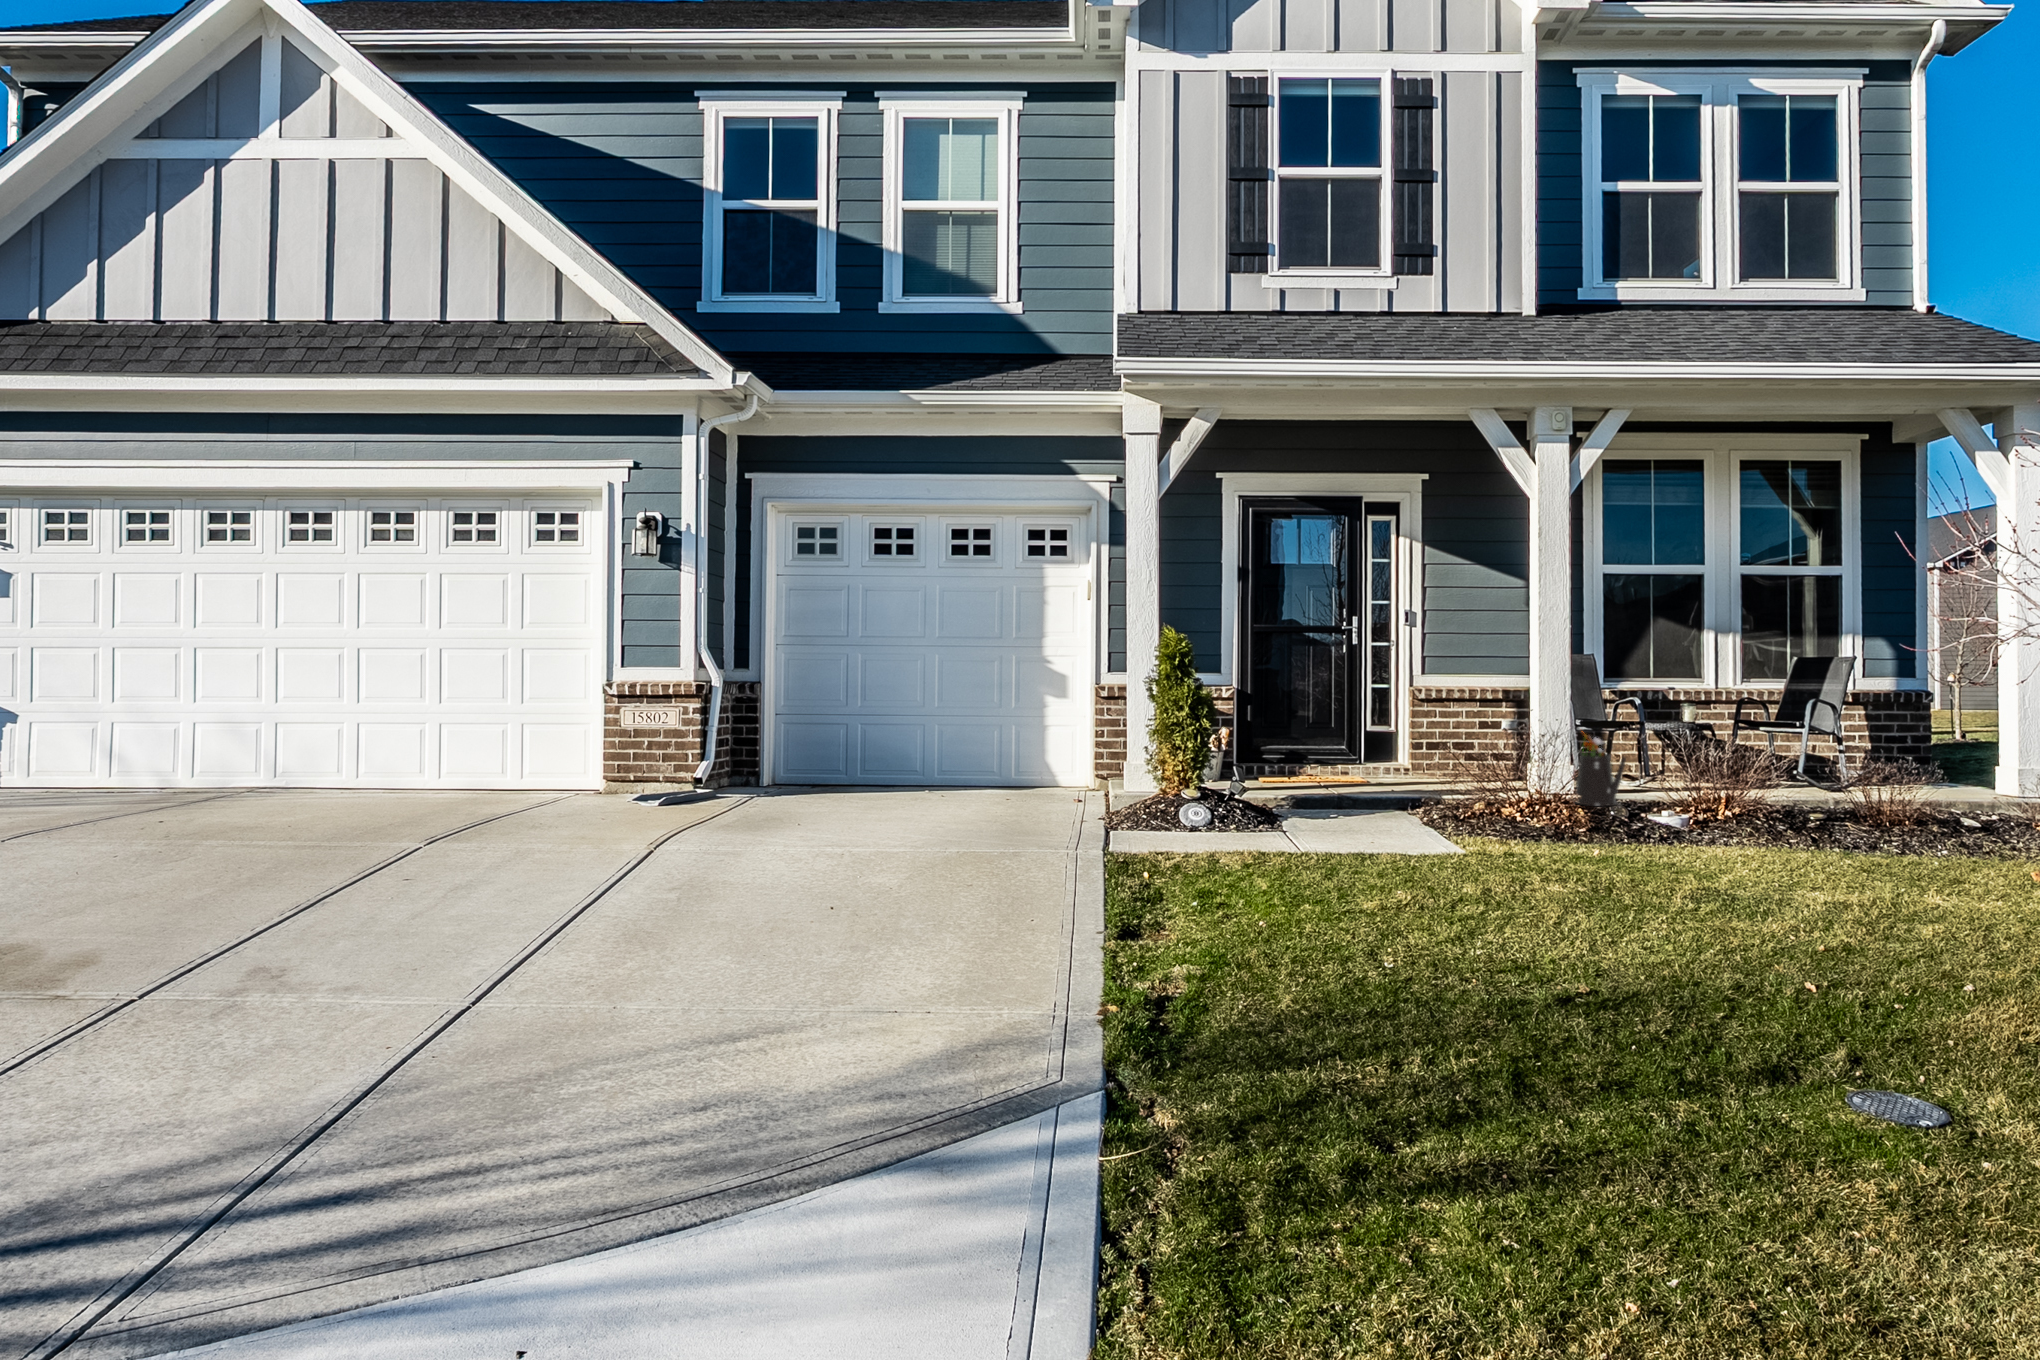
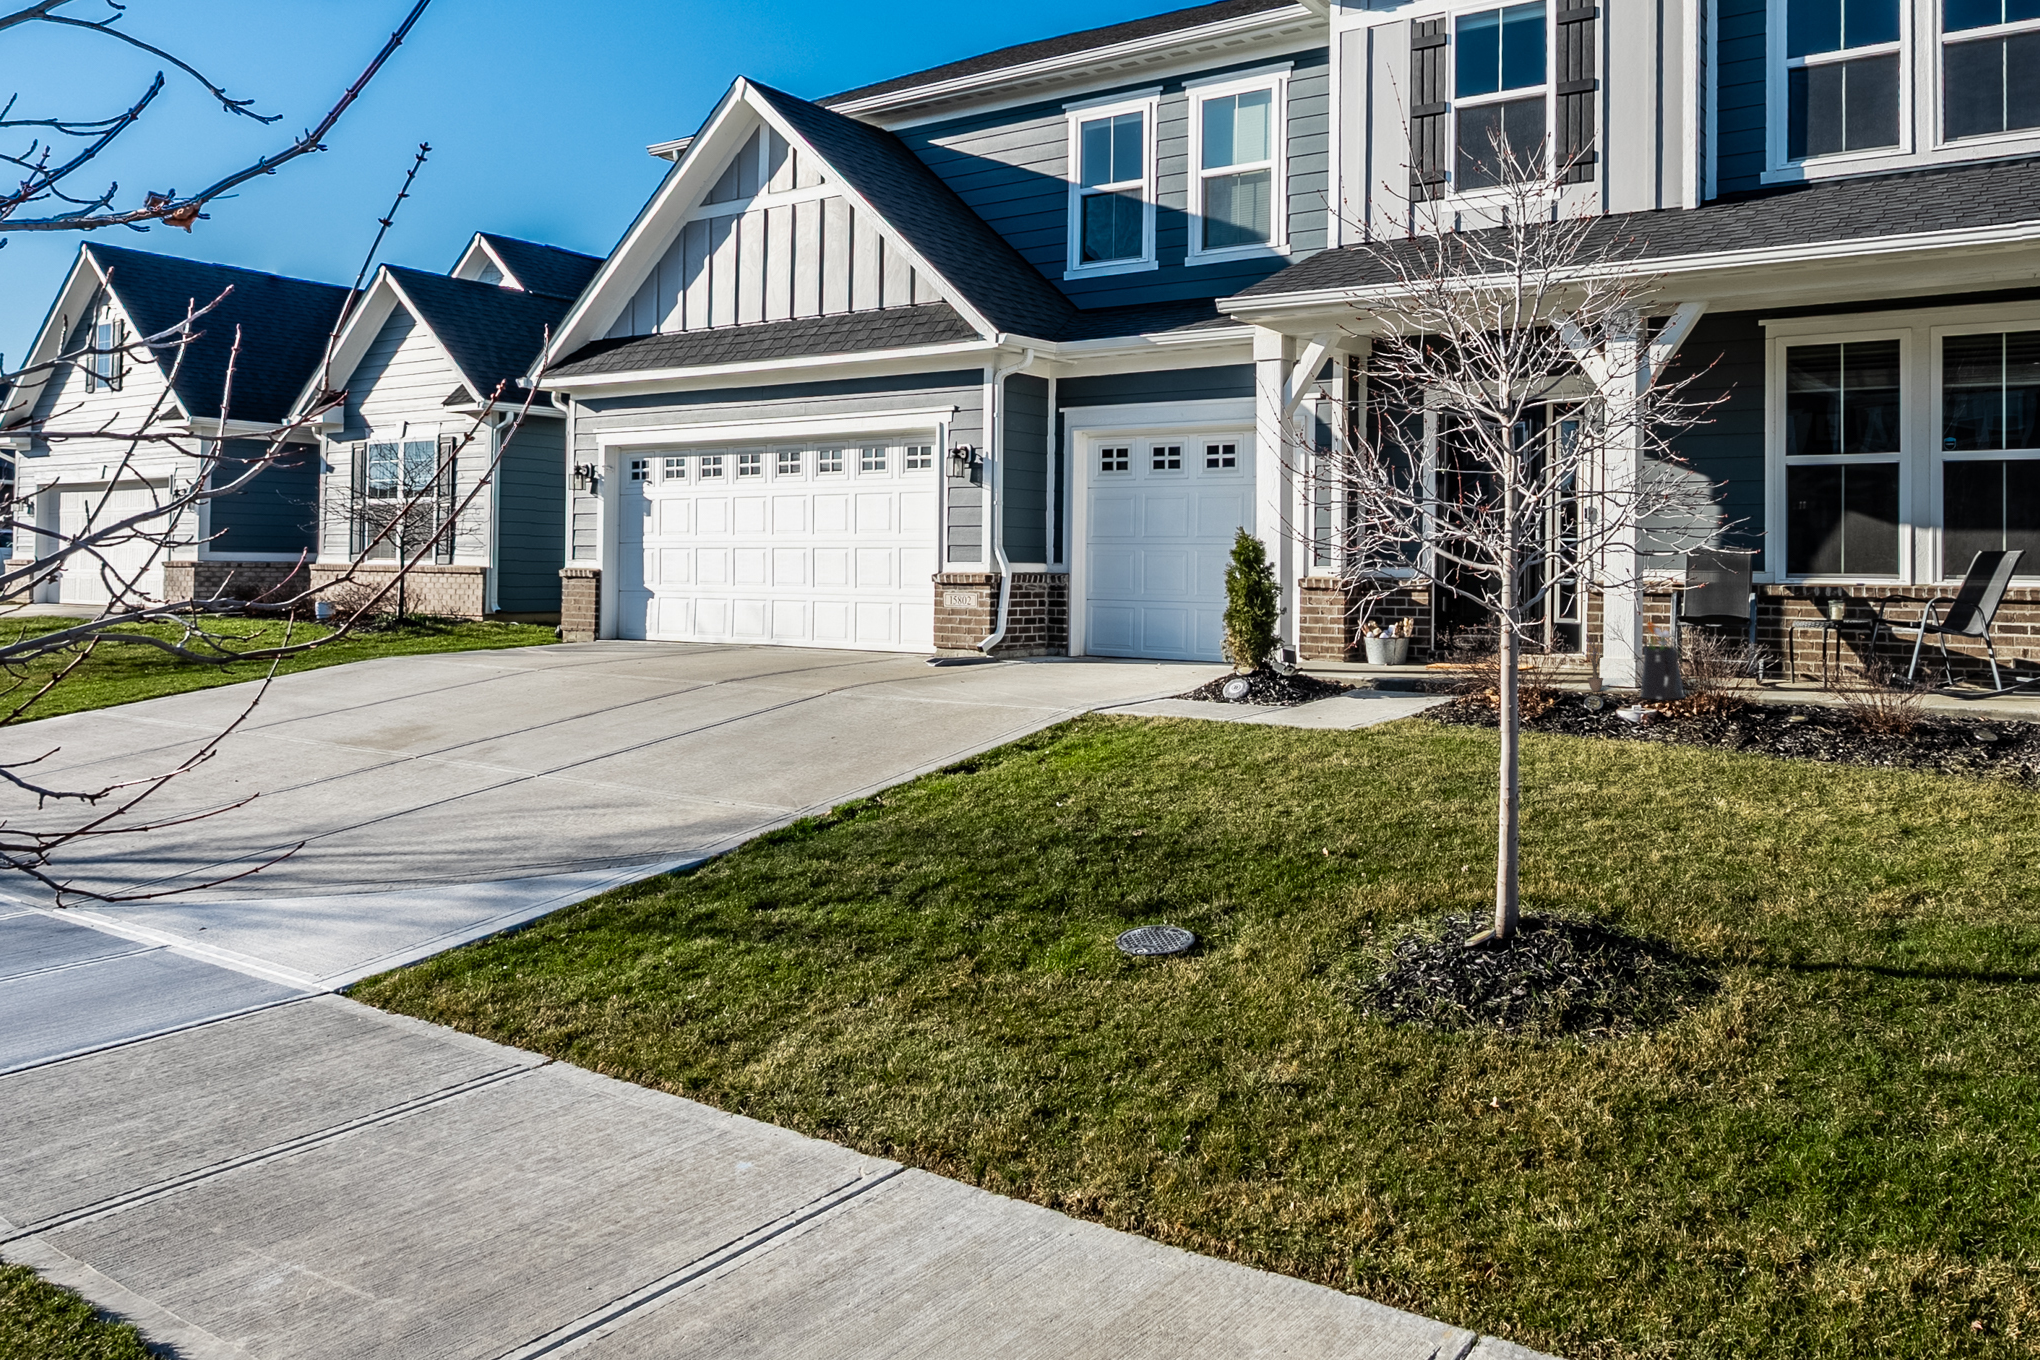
decorative plant: none [1515,744,1535,801] -> present [1582,635,1610,692]

